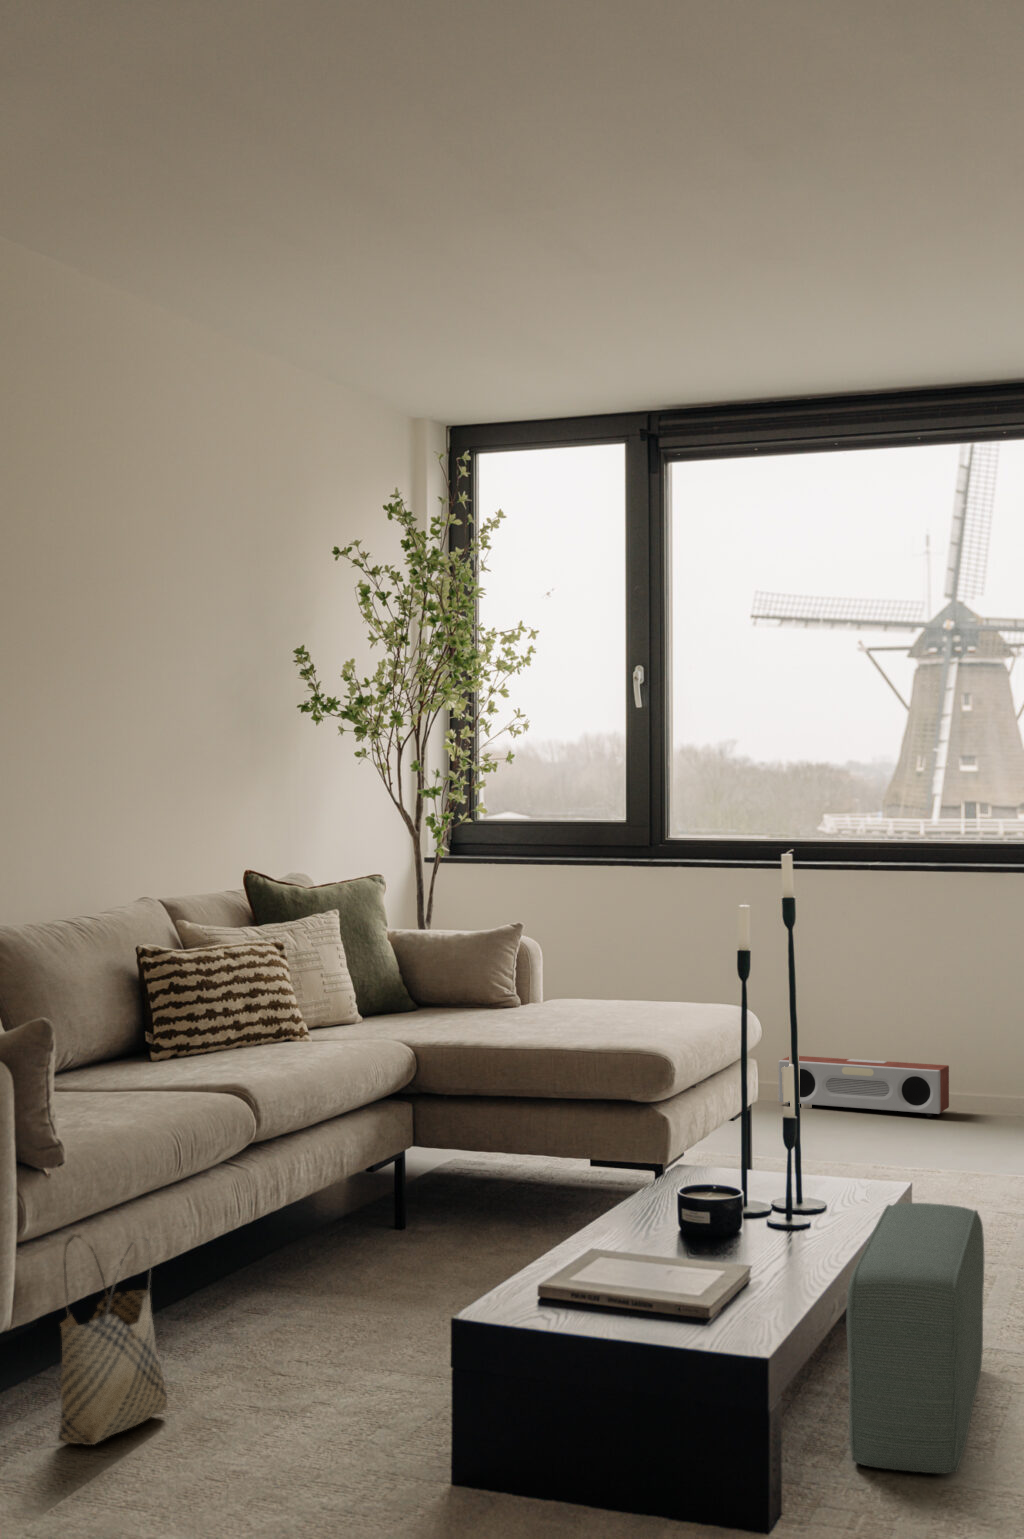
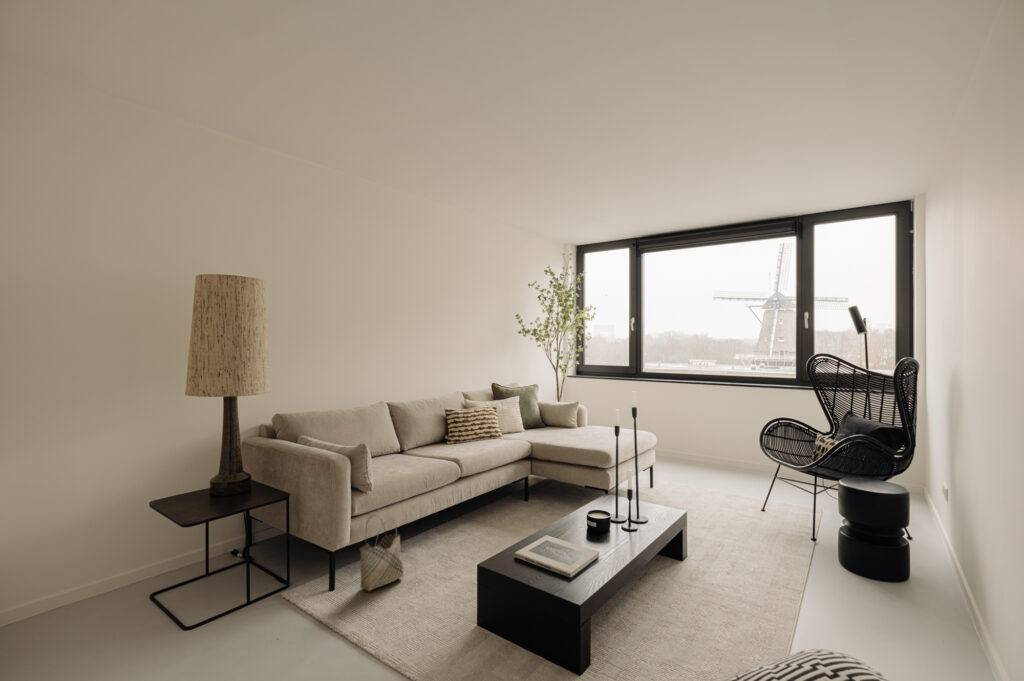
speaker: present [778,1056,949,1117] -> none [674,444,733,468]
pouf: present [847,1203,984,1473] -> none [632,525,705,655]

